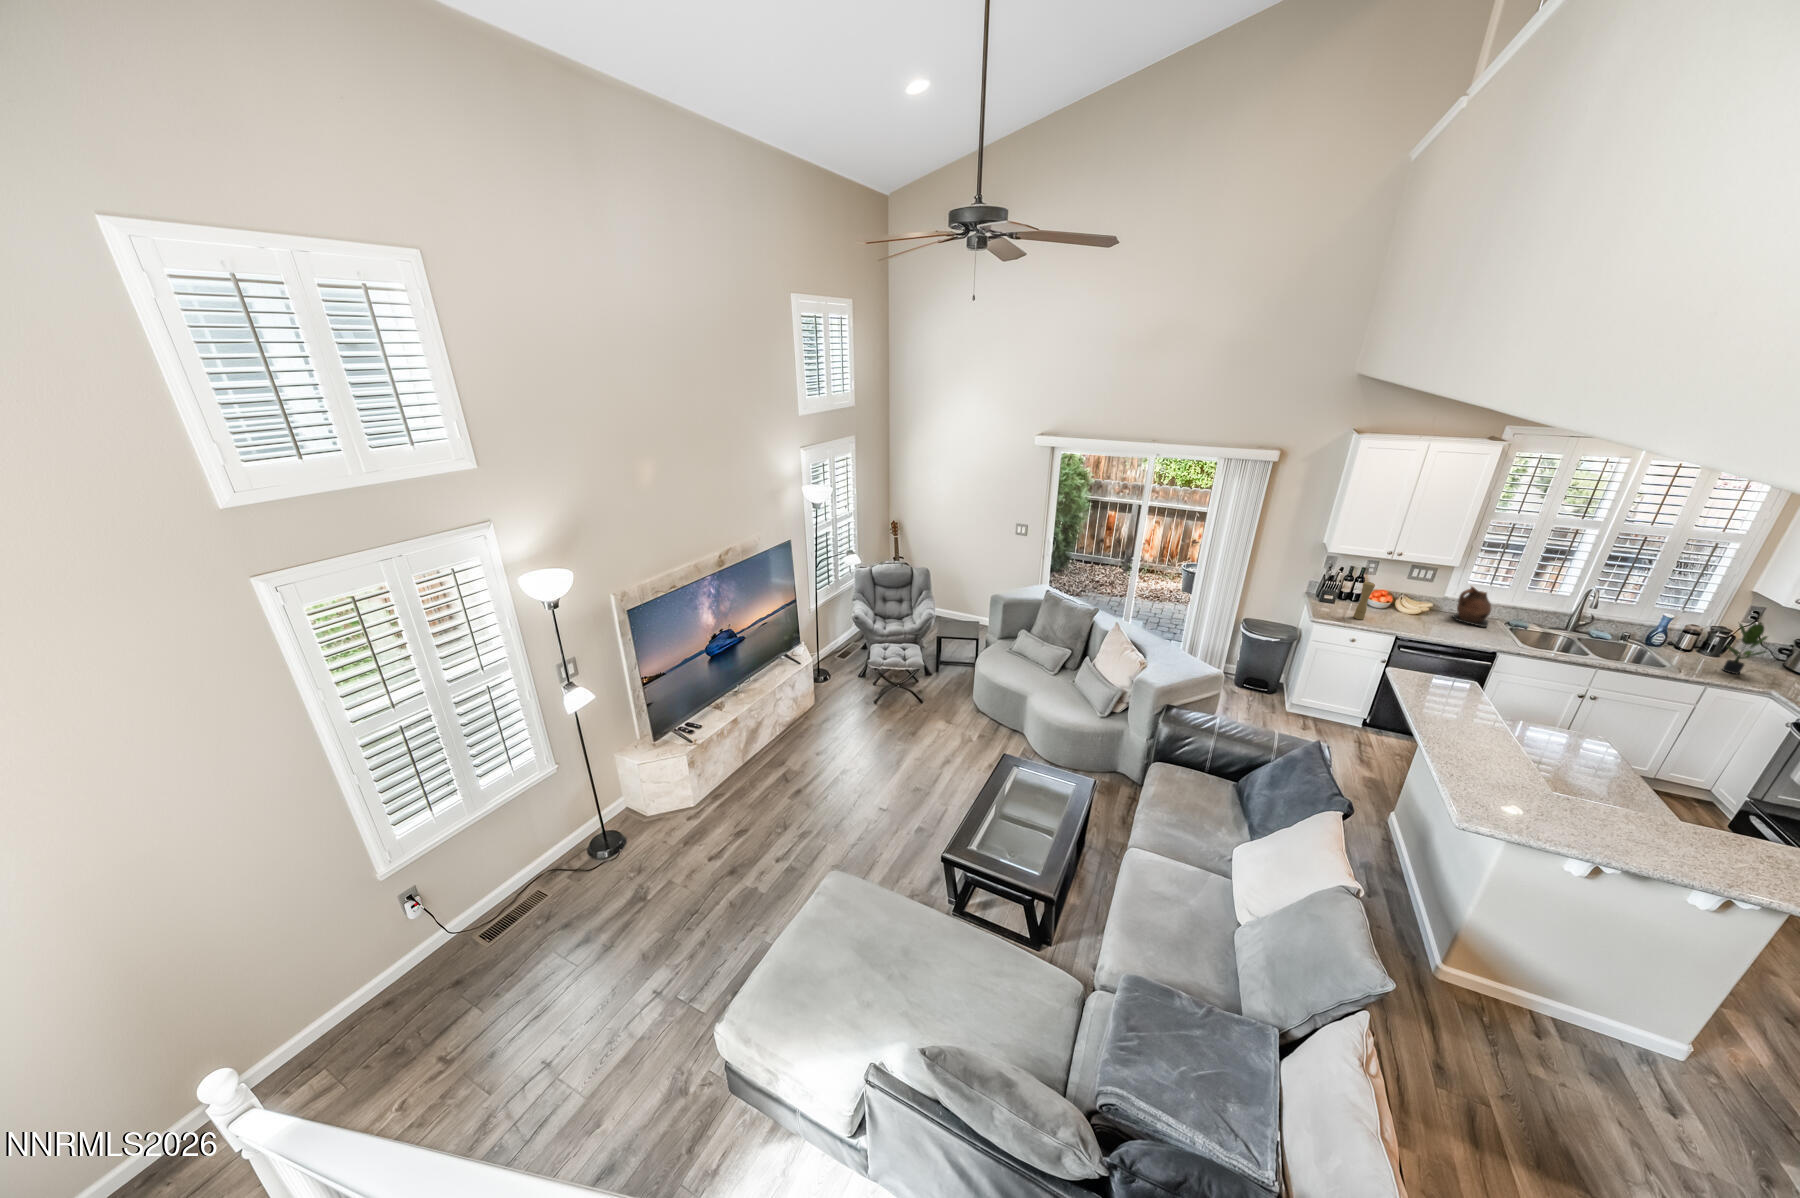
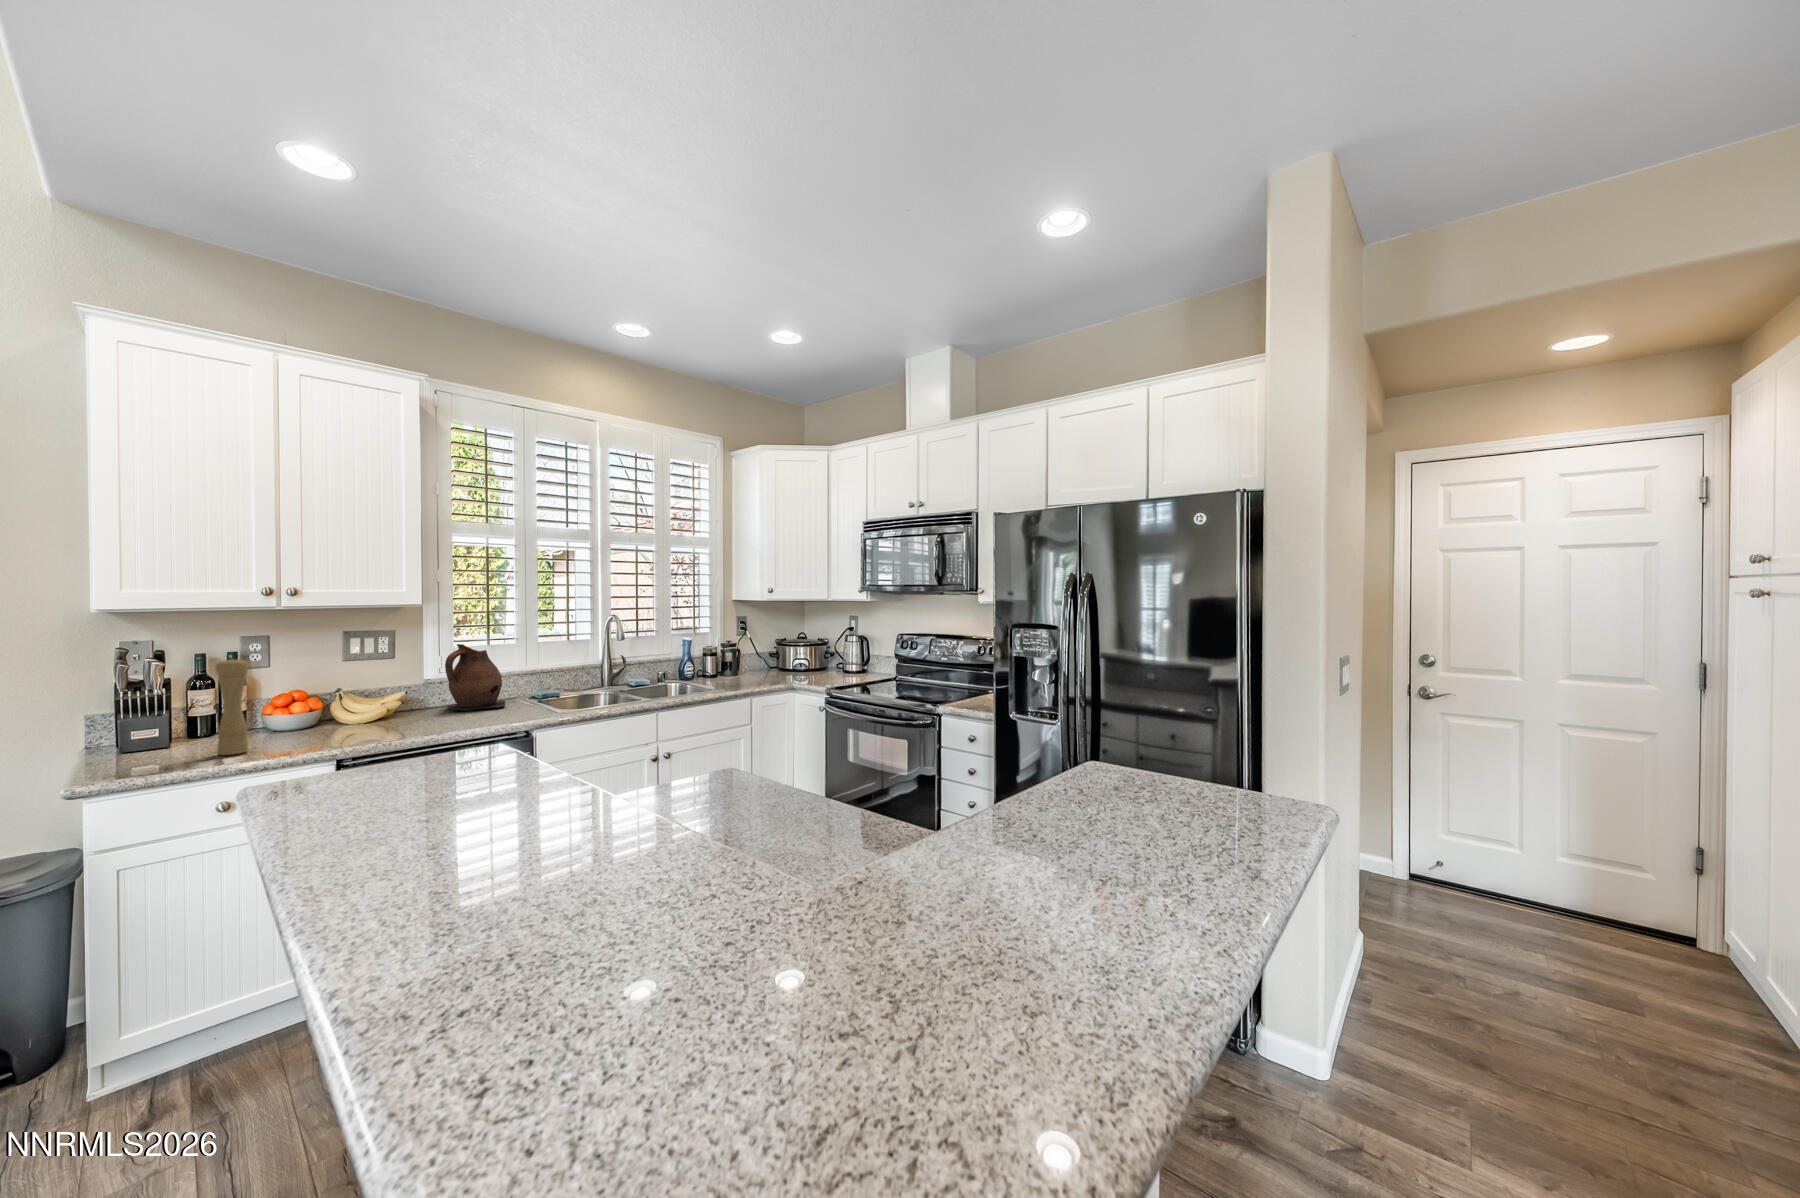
potted plant: present [1723,623,1767,674] -> none [743,619,774,682]

